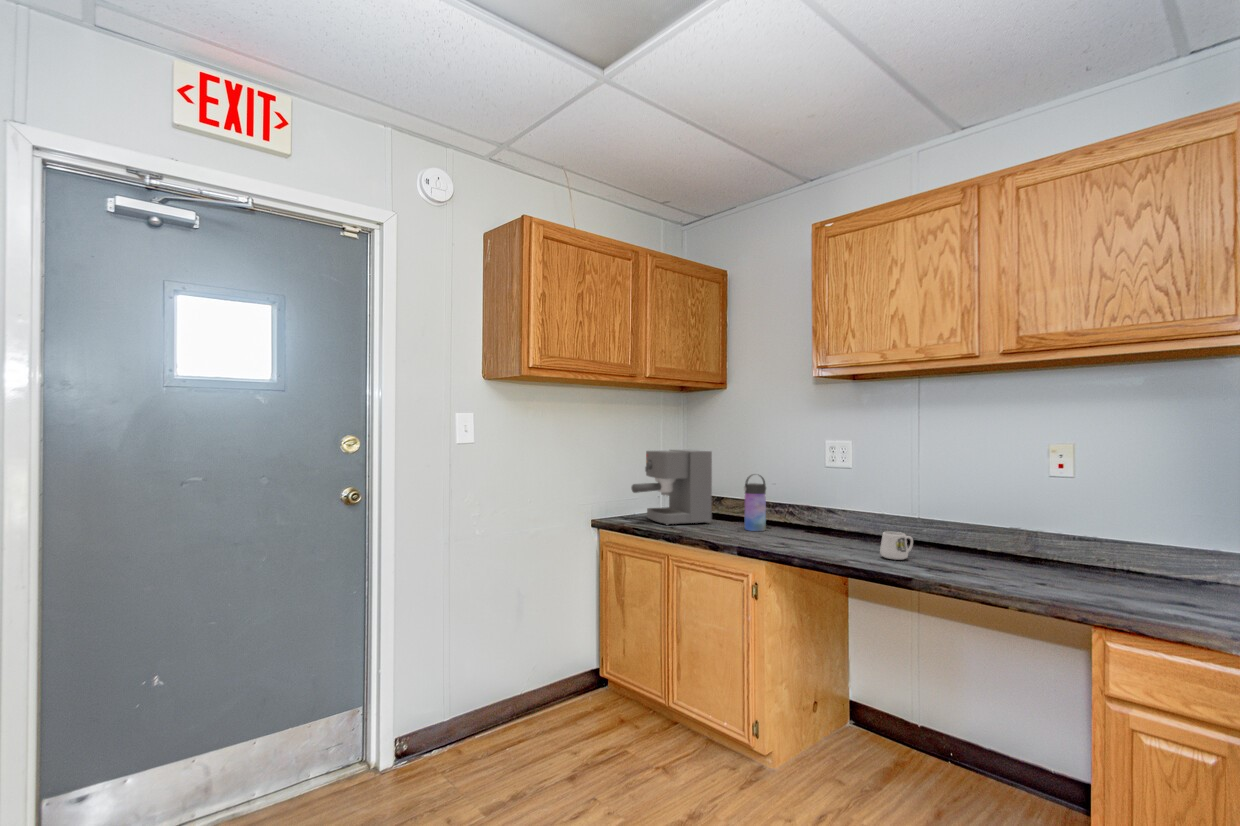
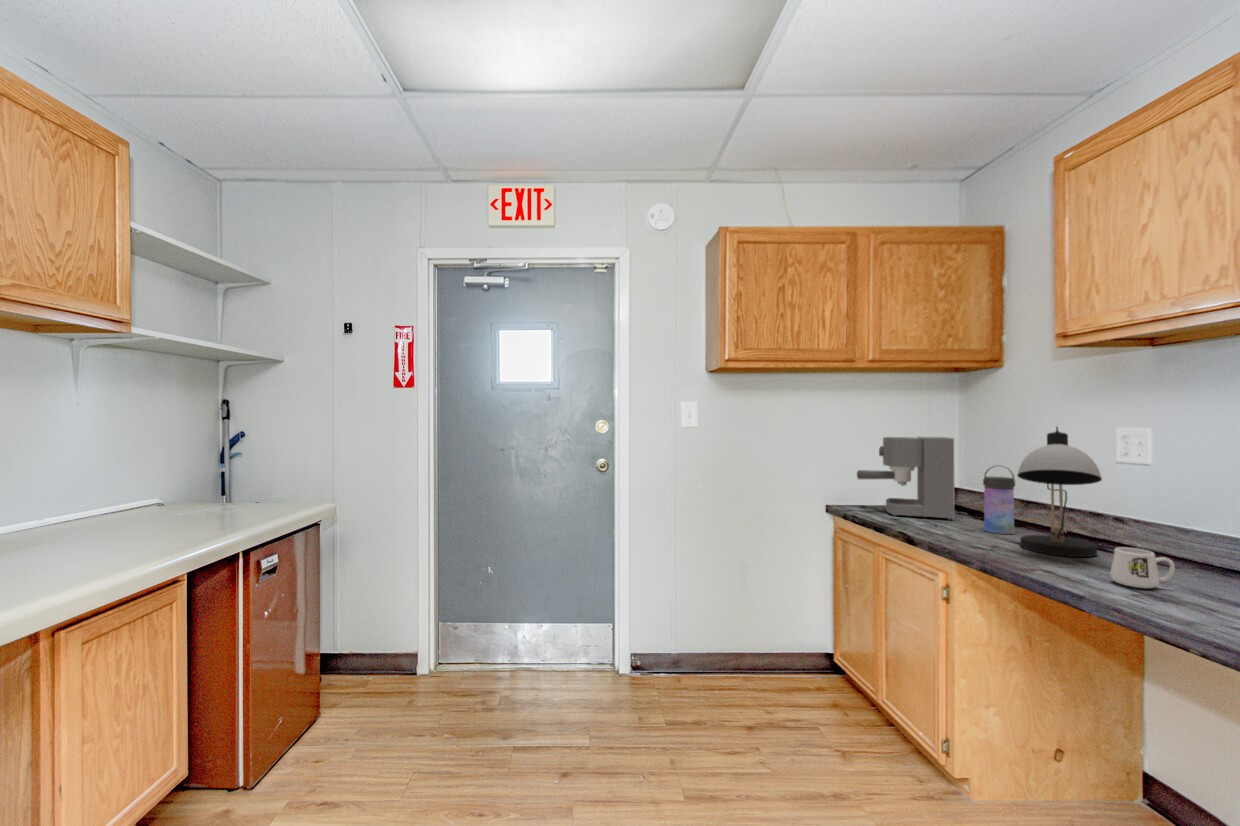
desk lamp: none [788,443,854,543] -> present [1017,427,1102,557]

